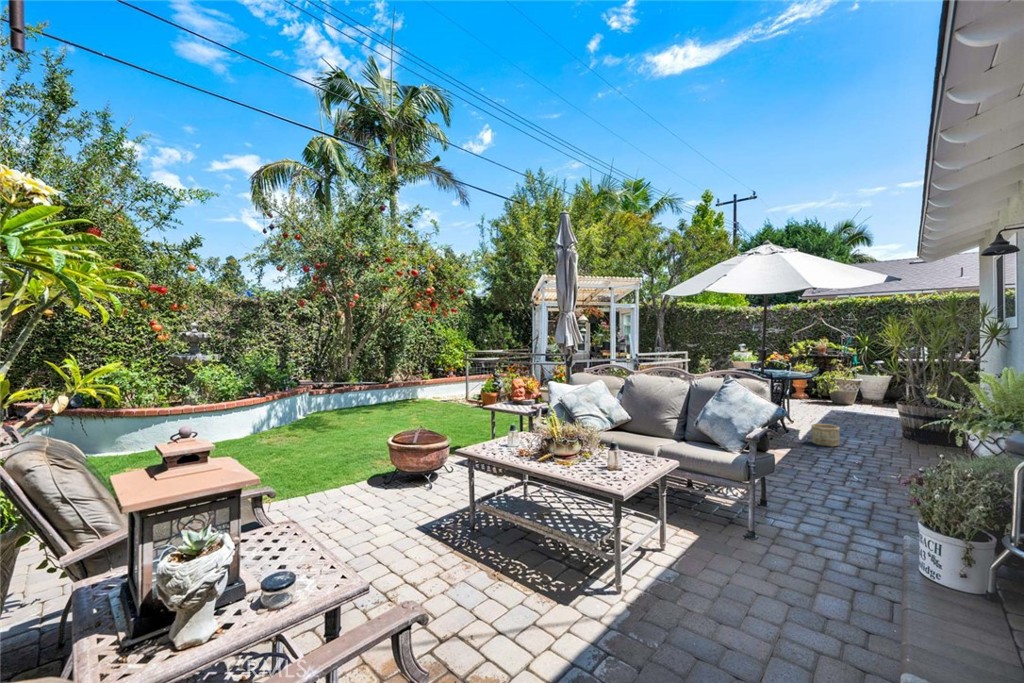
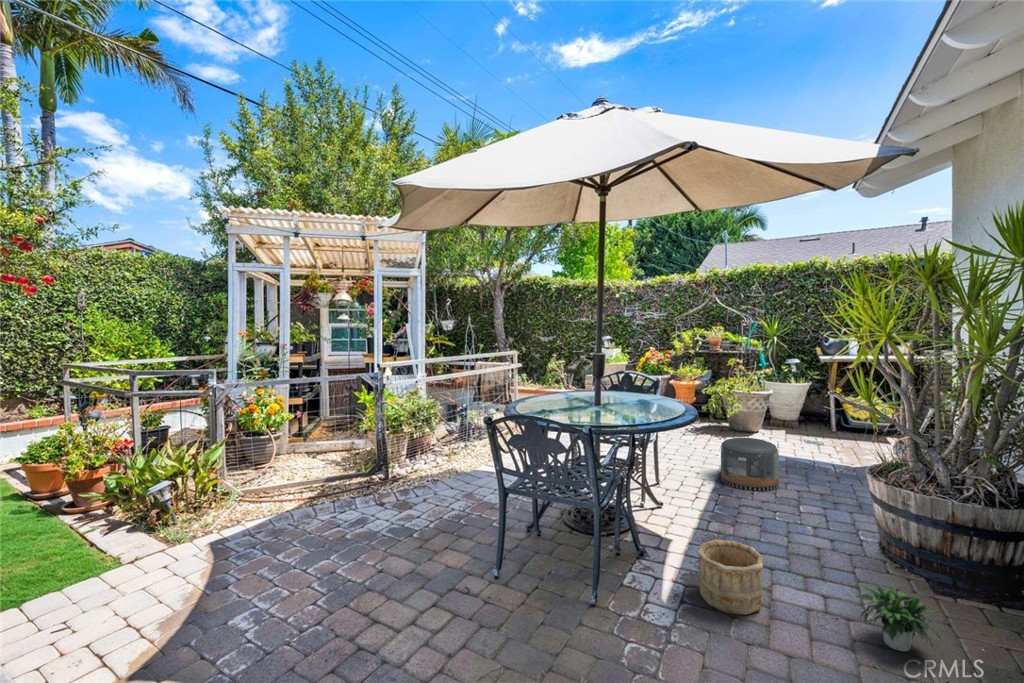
pouf: none [824,398,858,423] -> present [721,438,779,491]
potted plant: none [870,432,908,455] -> present [856,582,941,651]

